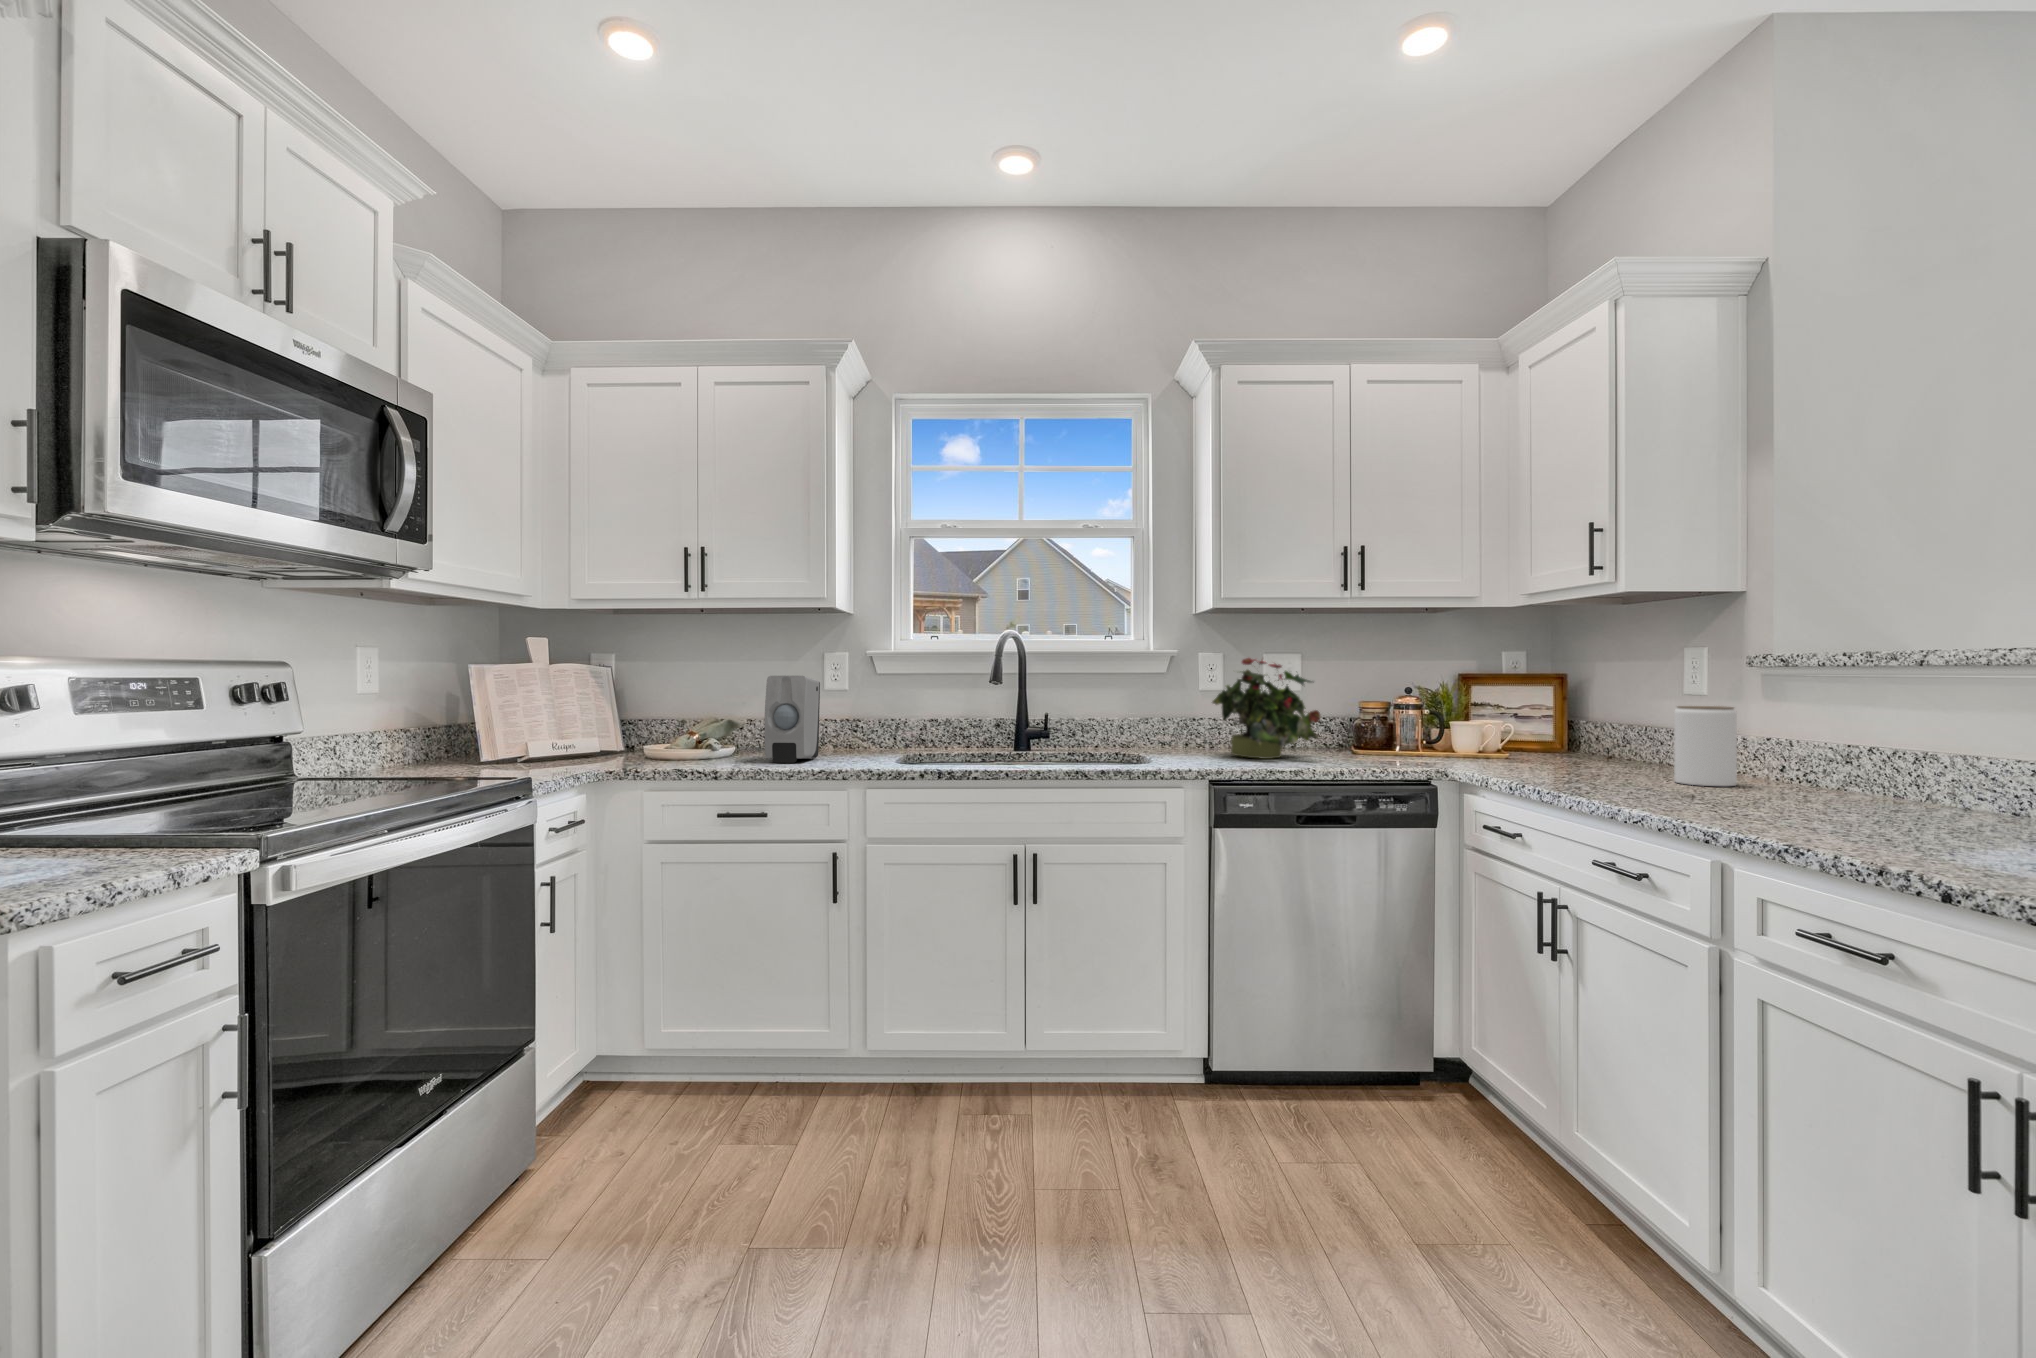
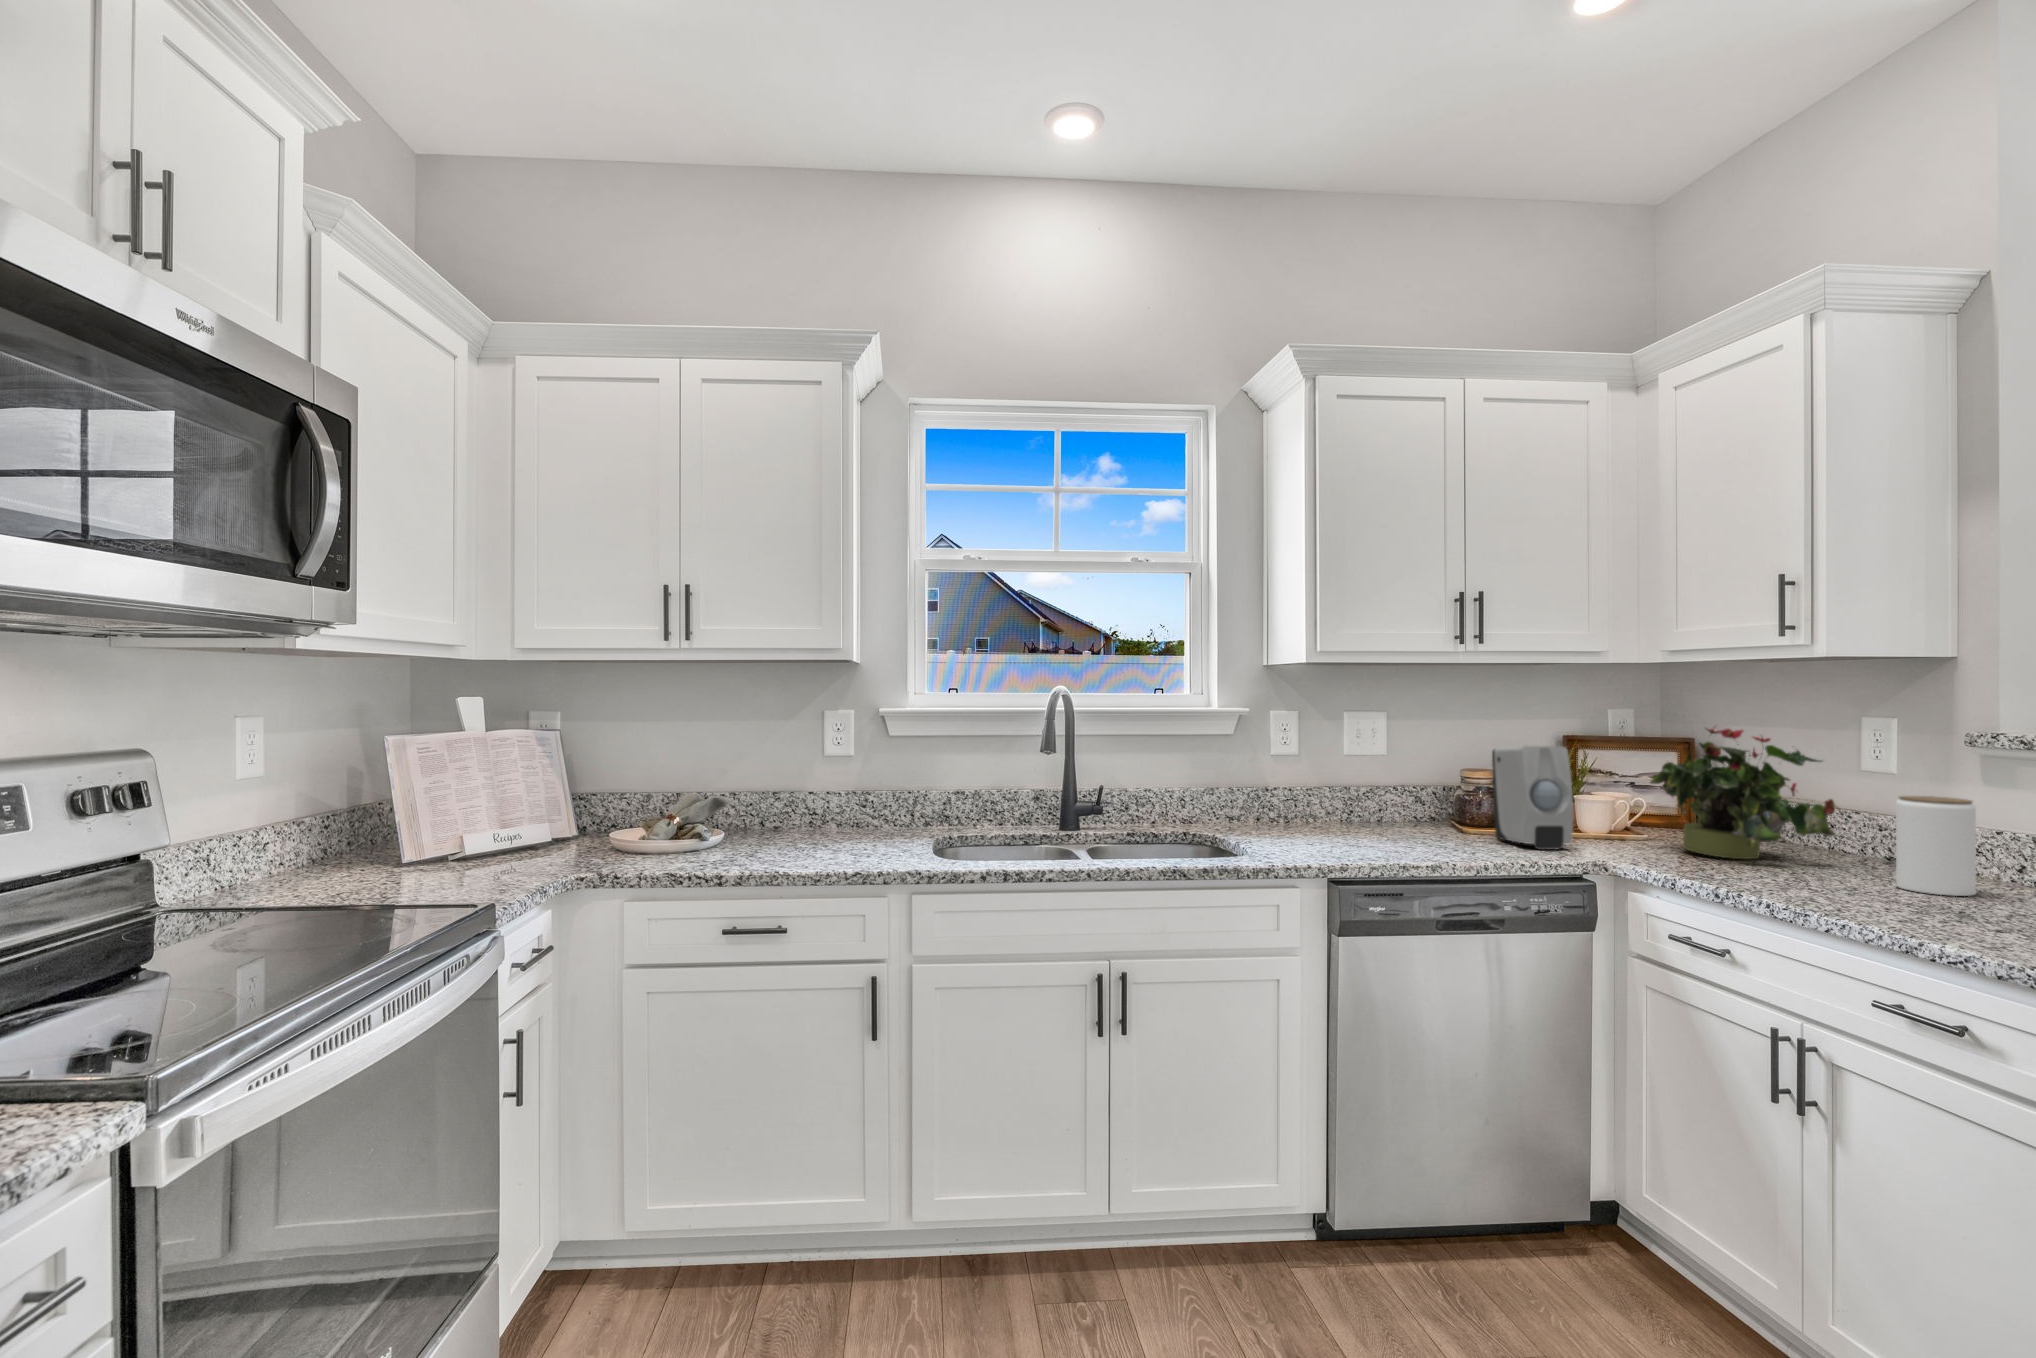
potted plant: present [1212,658,1320,759] -> present [1650,729,1836,859]
soap dispenser: present [764,675,820,763] -> present [1492,746,1573,850]

